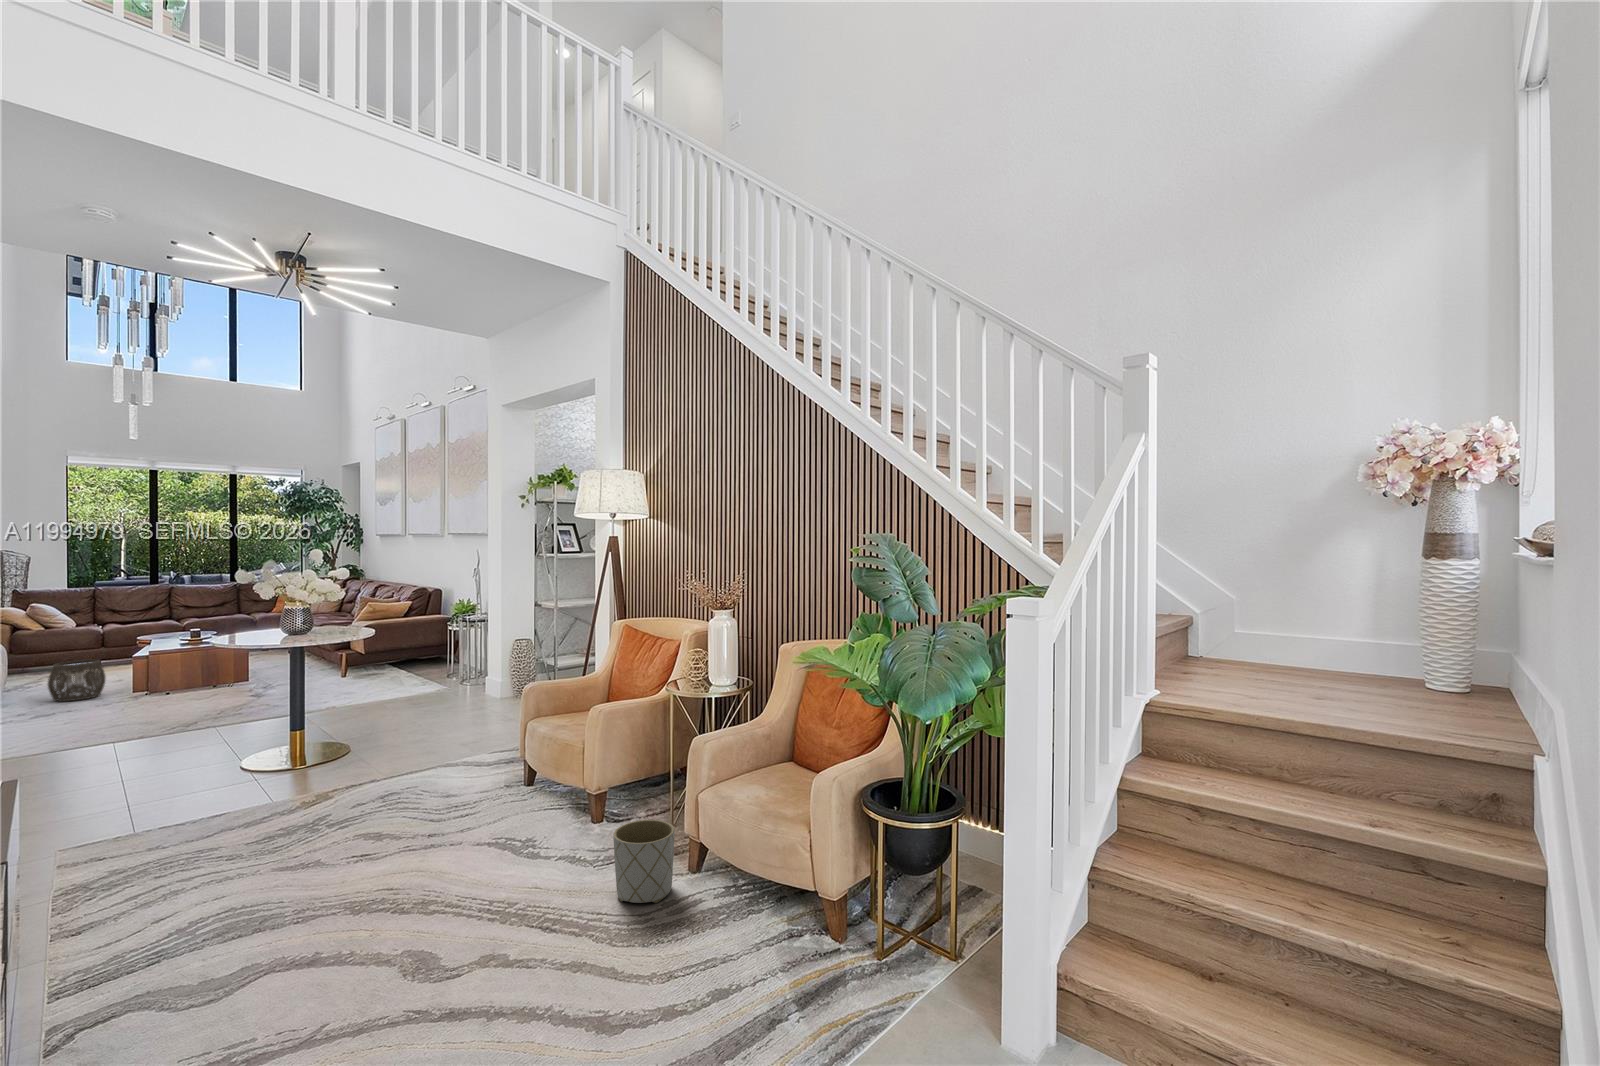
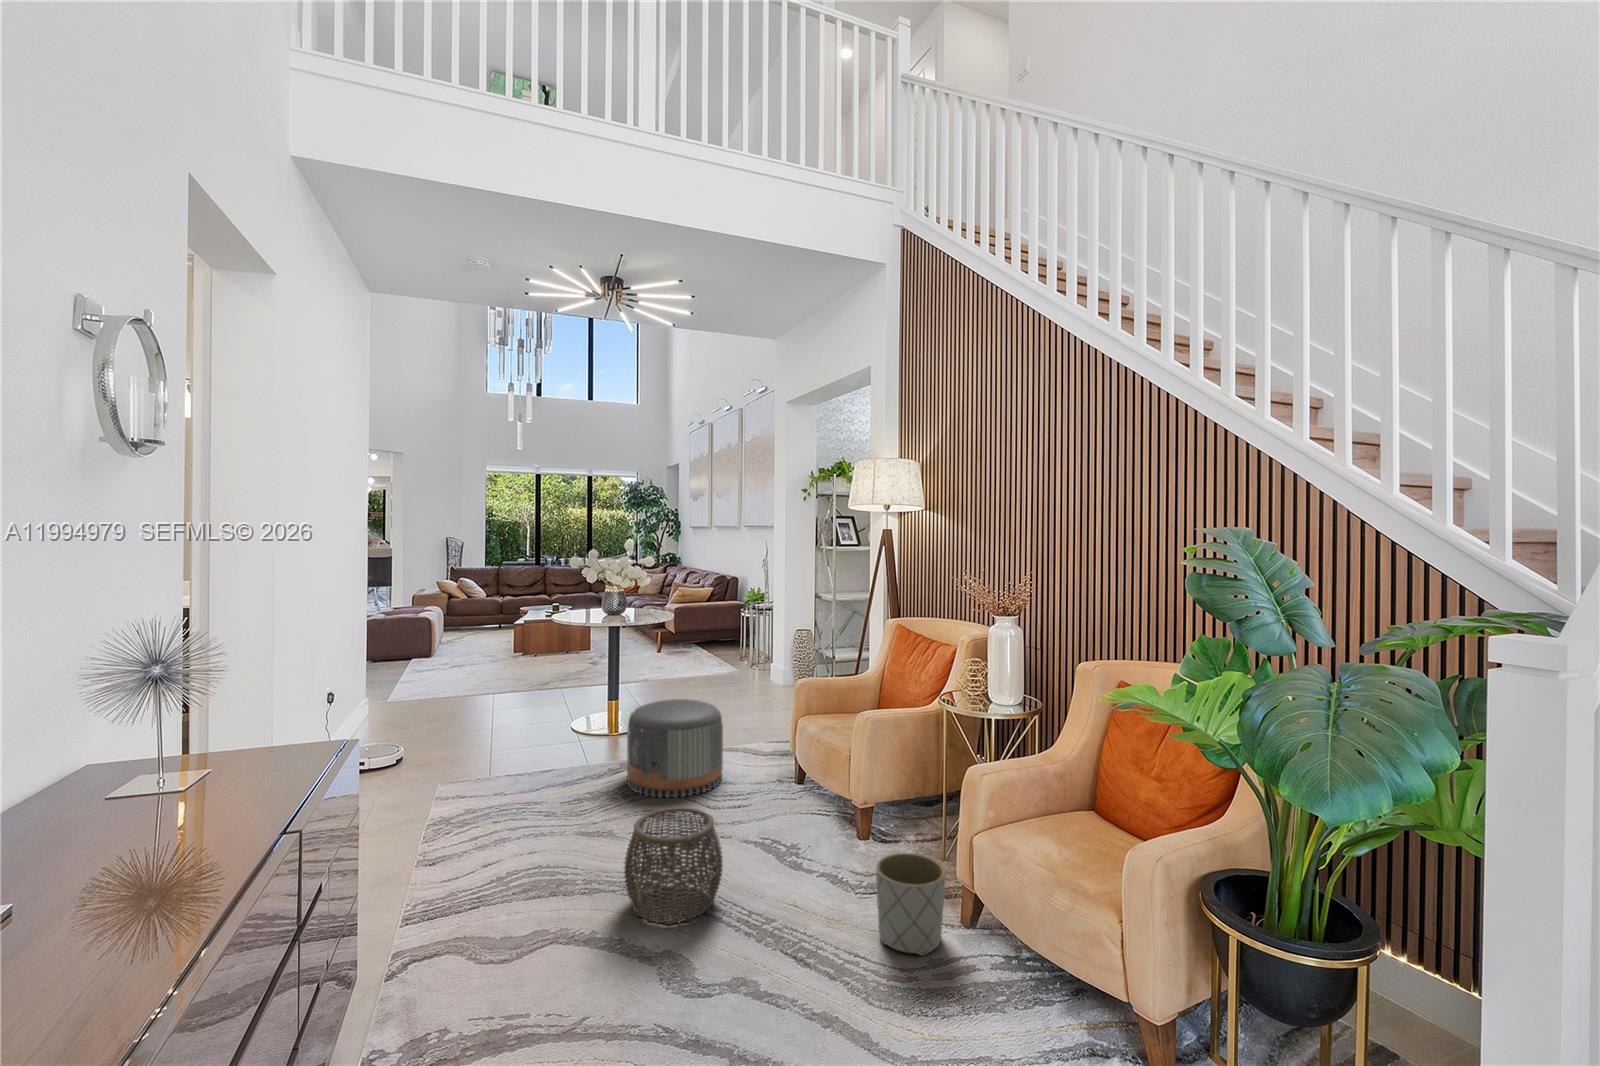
woven basket: present [48,660,106,702] -> present [624,807,723,925]
pouf: none [329,717,443,821] -> present [627,699,723,798]

